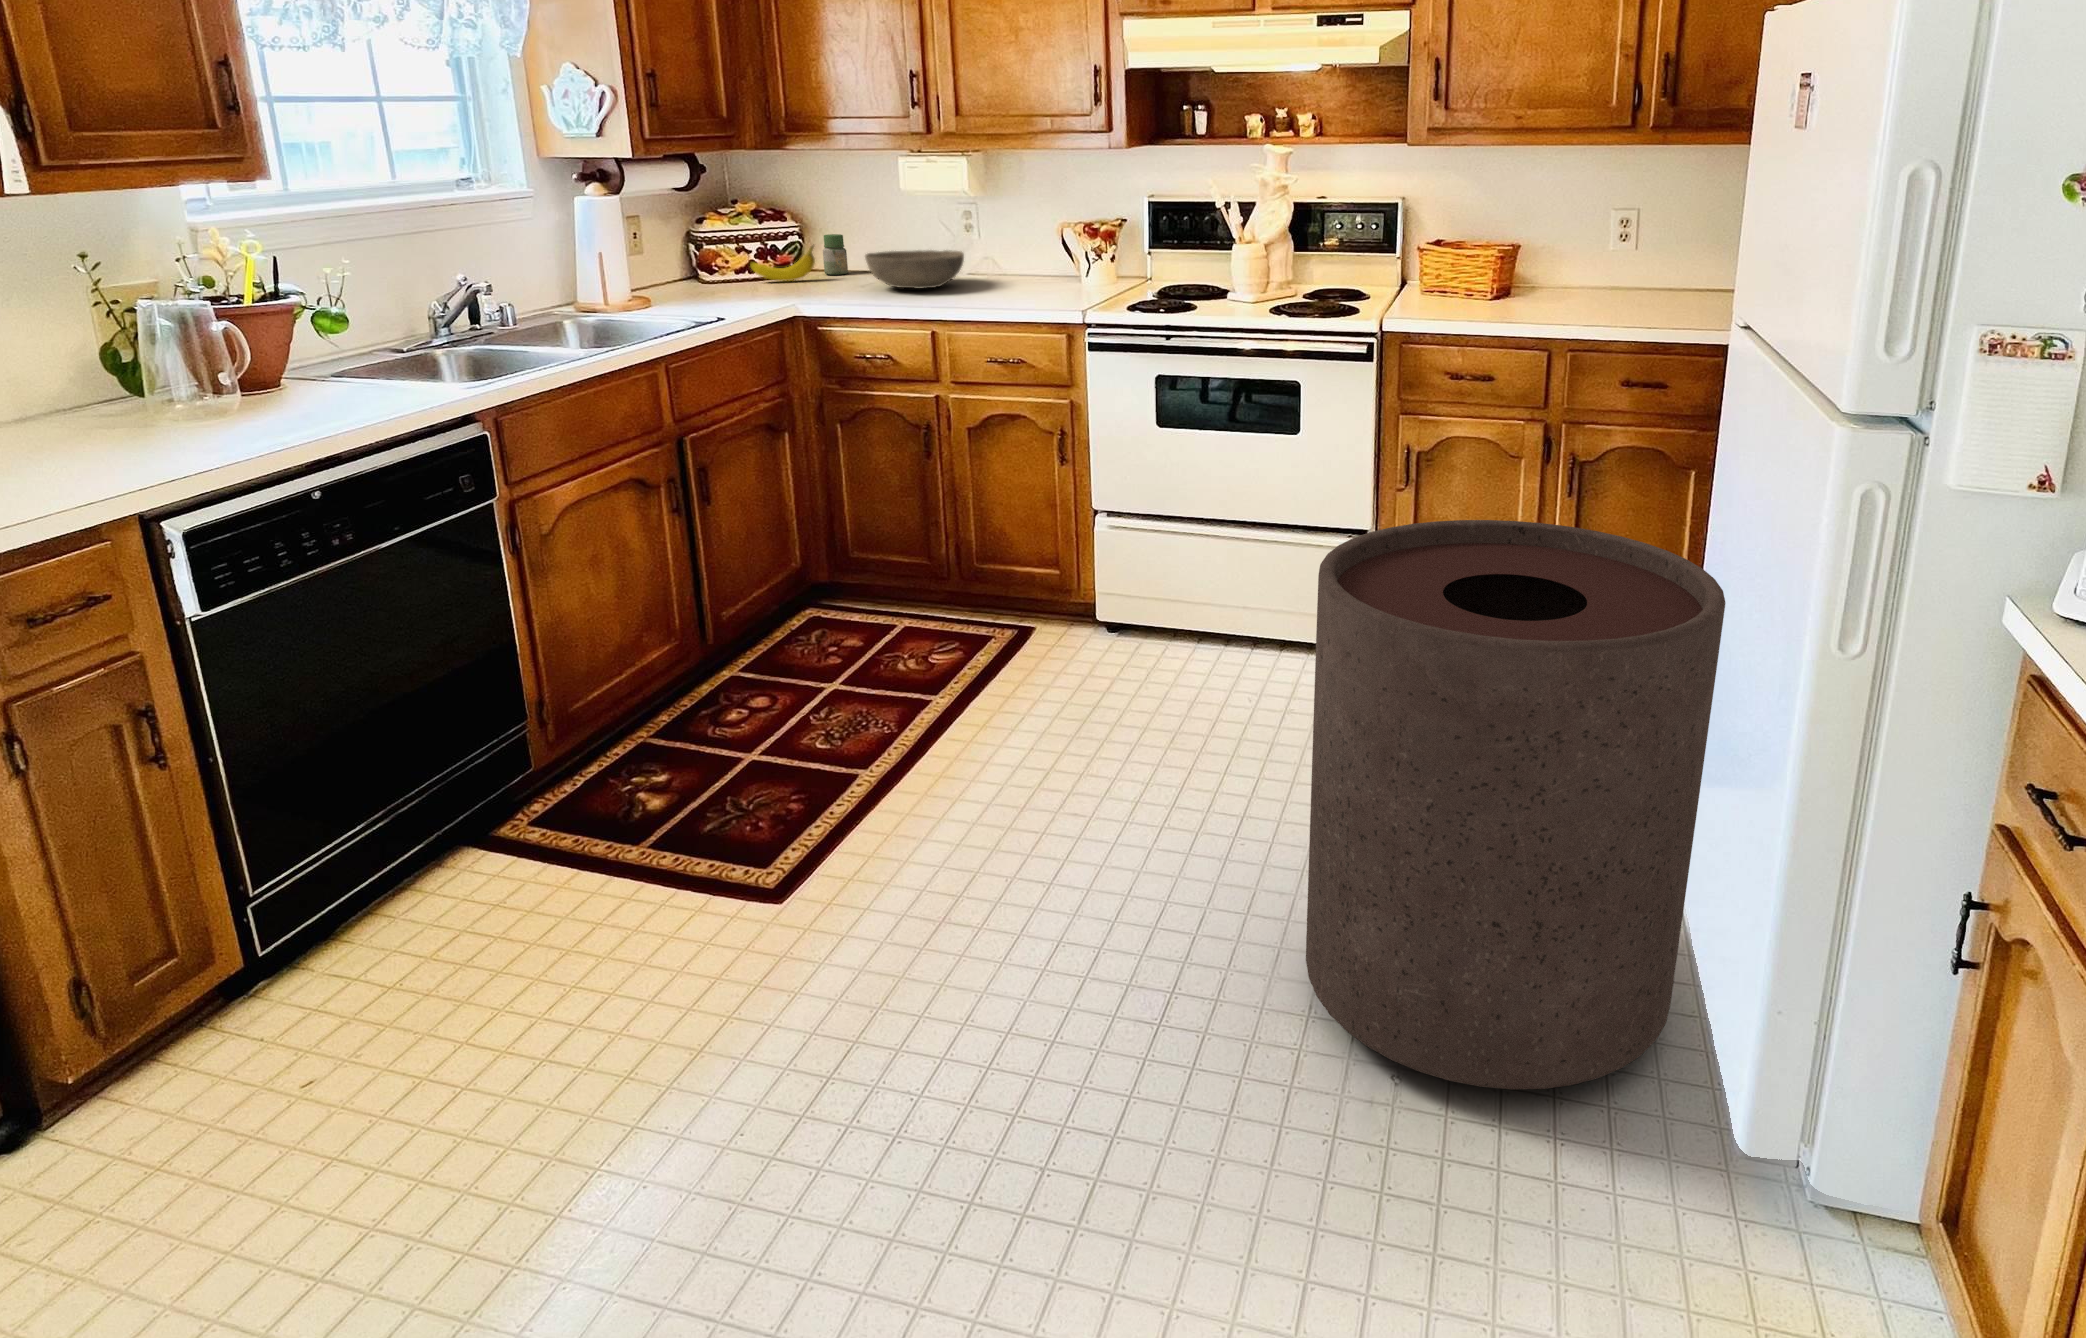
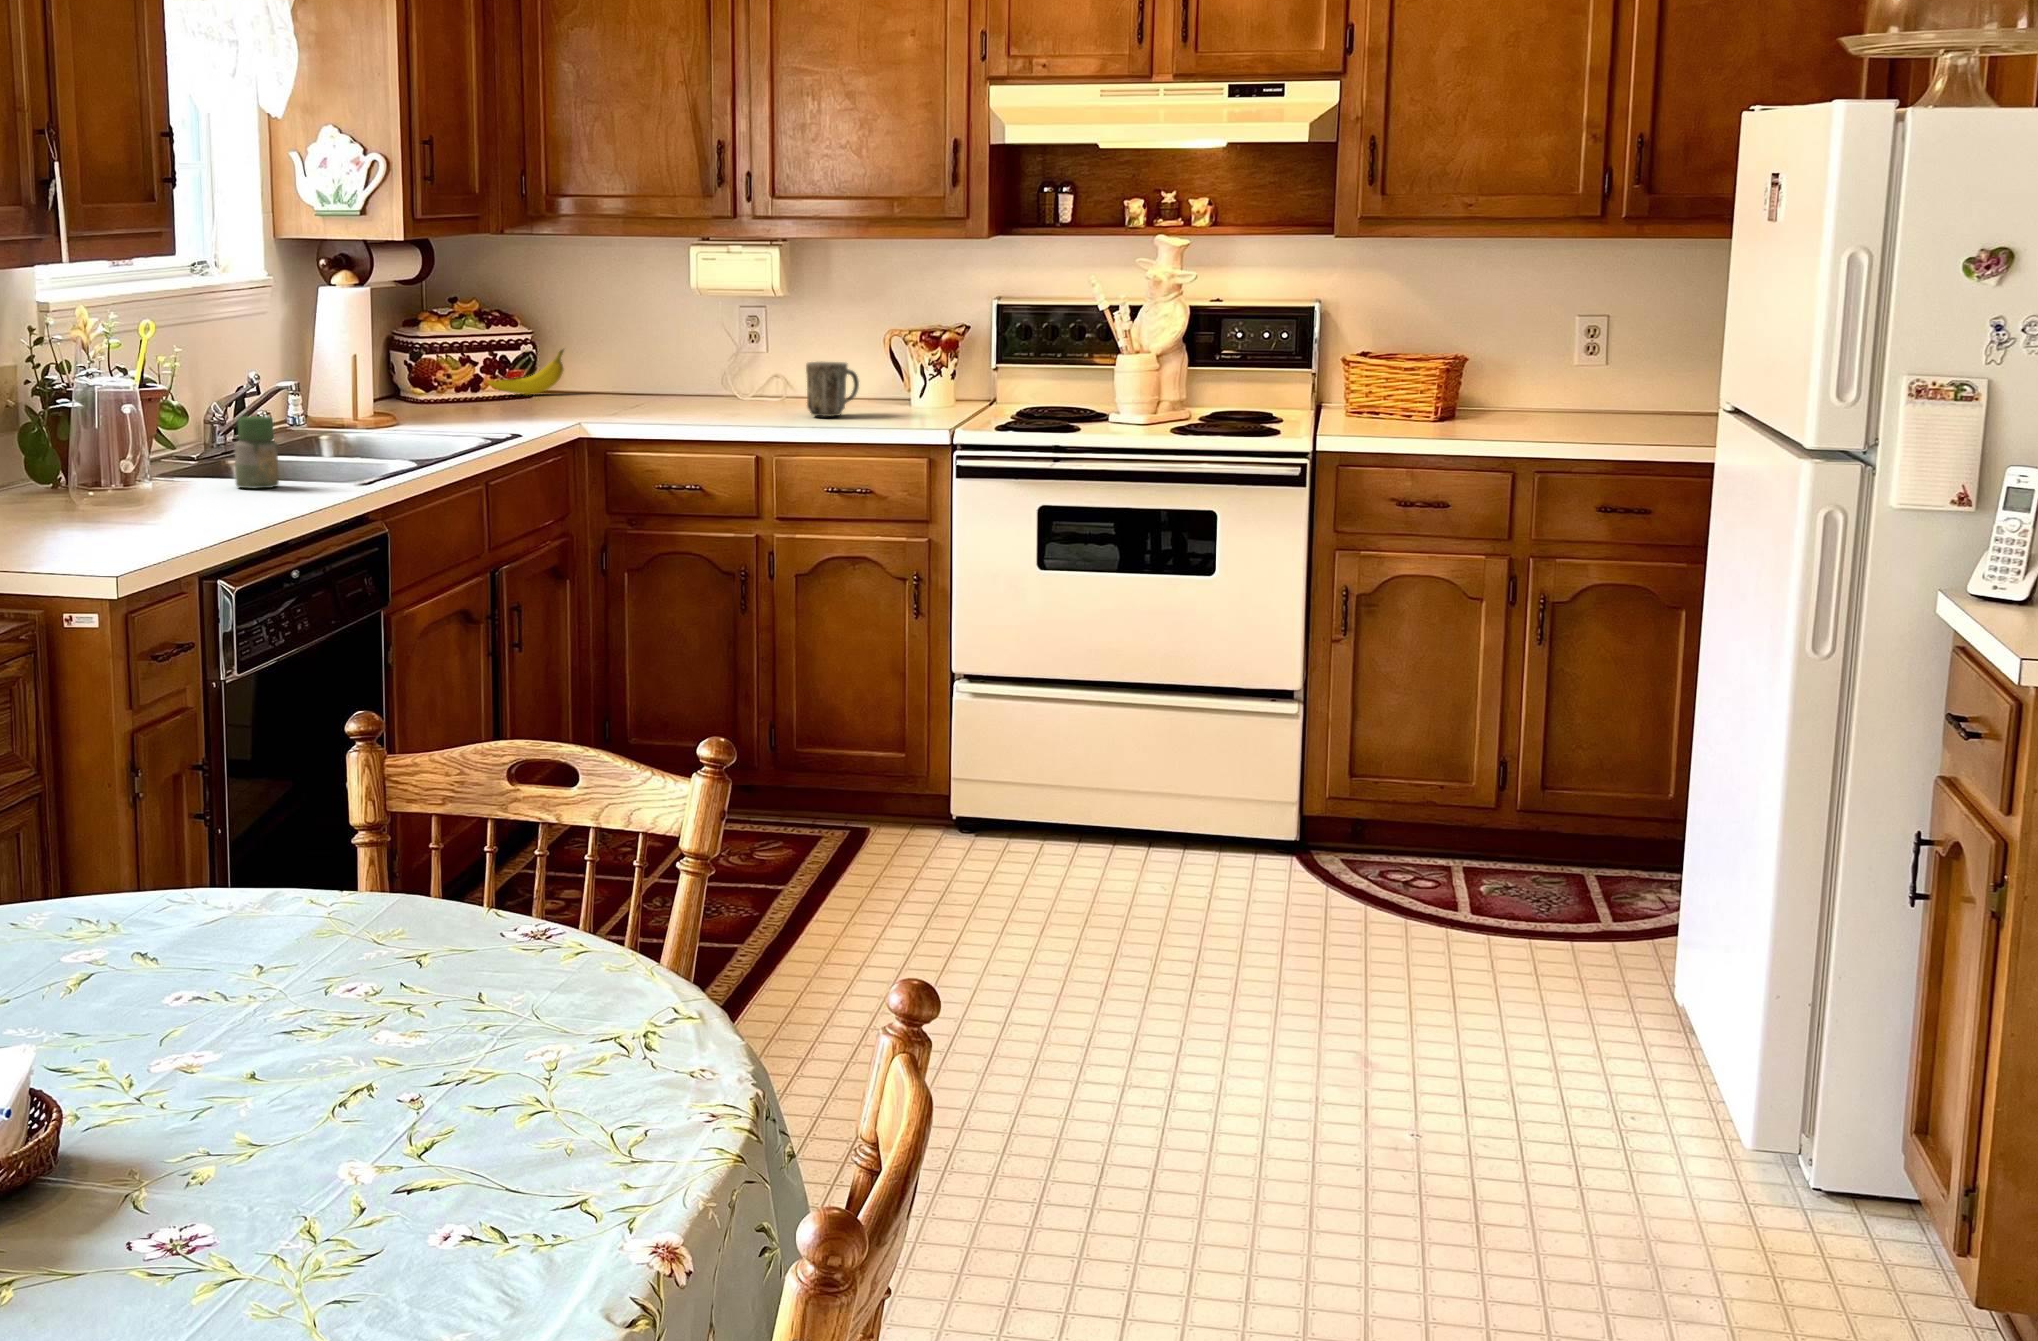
jar: present [823,234,848,275] -> present [234,416,279,488]
bowl: present [865,250,964,288] -> none [642,358,767,403]
mug: none [981,256,1026,302] -> present [806,362,859,416]
trash can: present [1306,520,1725,1089] -> none [1297,609,1720,1145]

